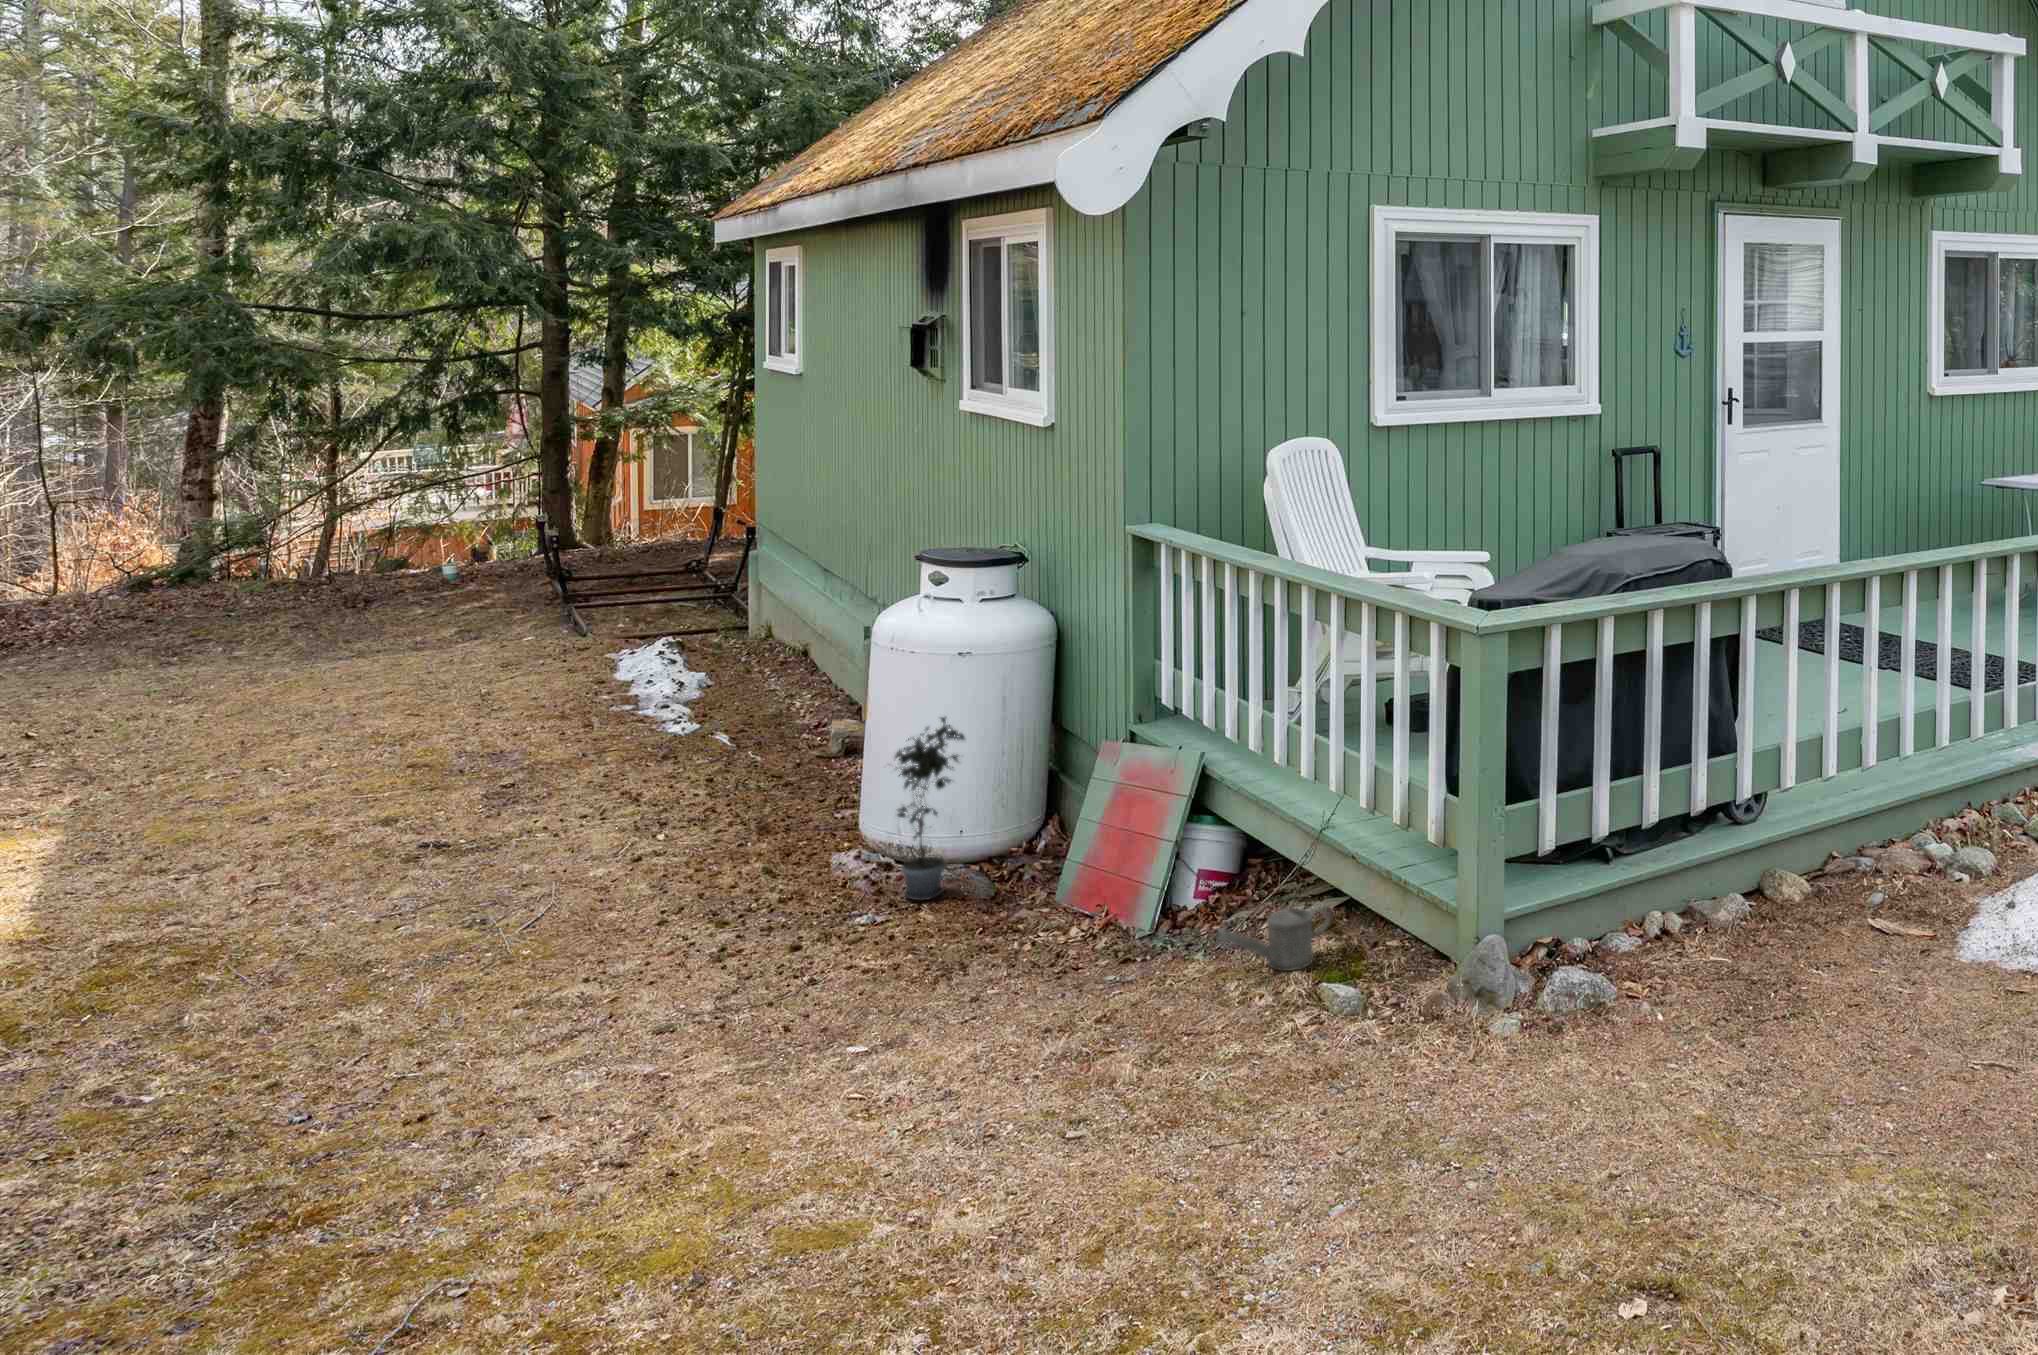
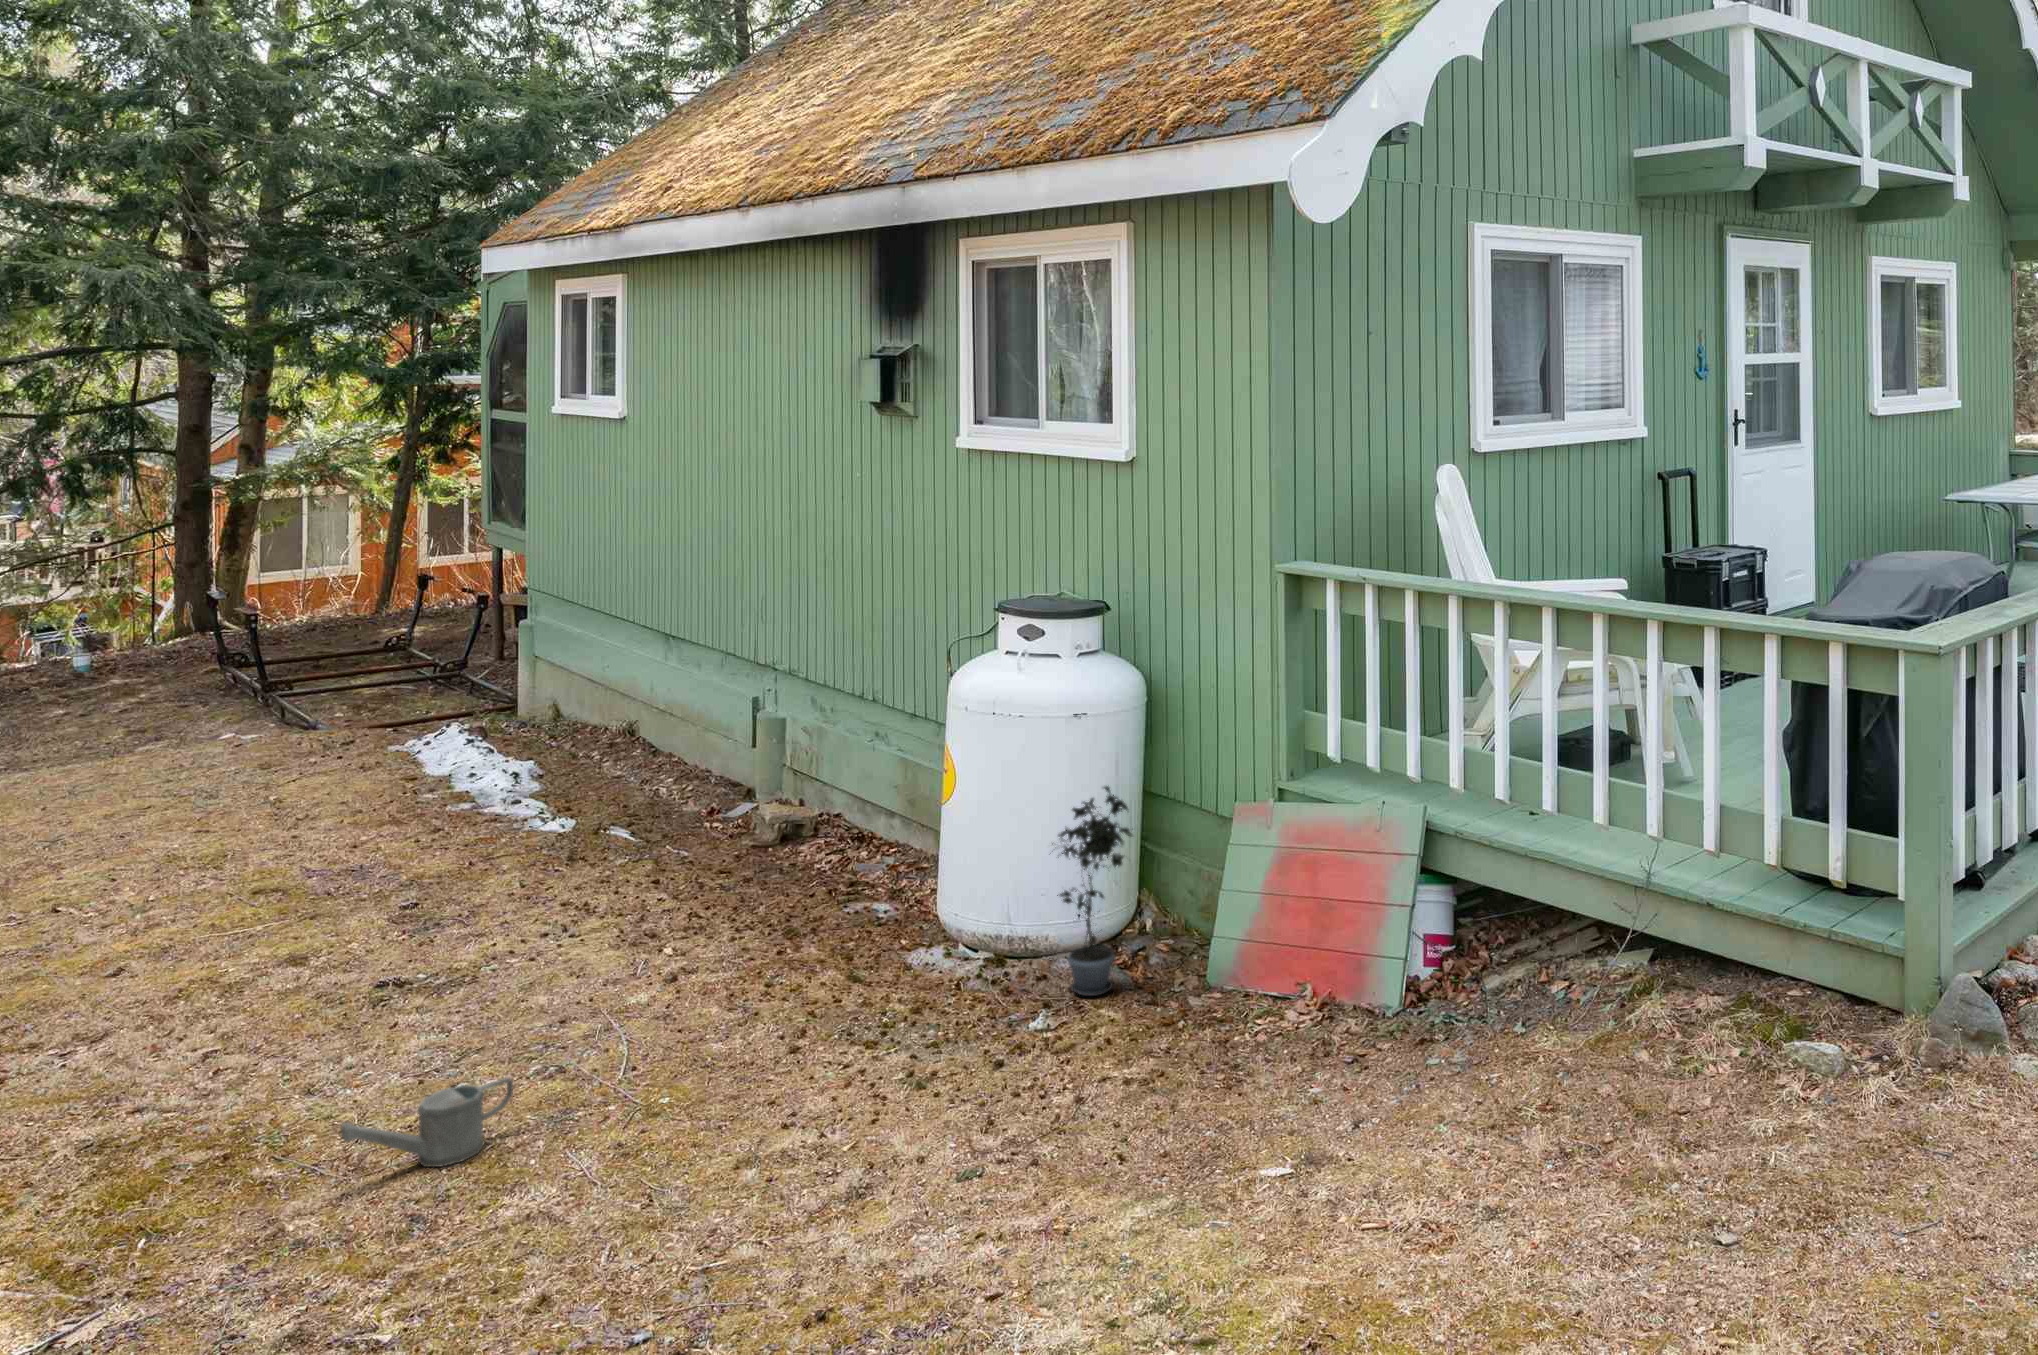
watering can: present [1218,906,1332,971] -> present [341,1078,513,1167]

